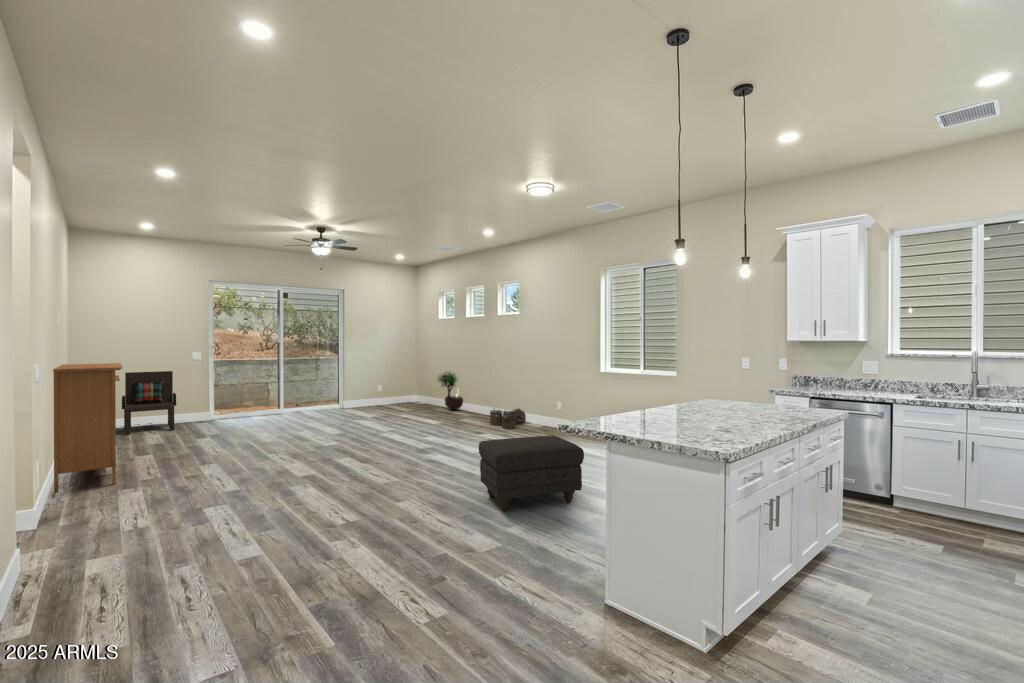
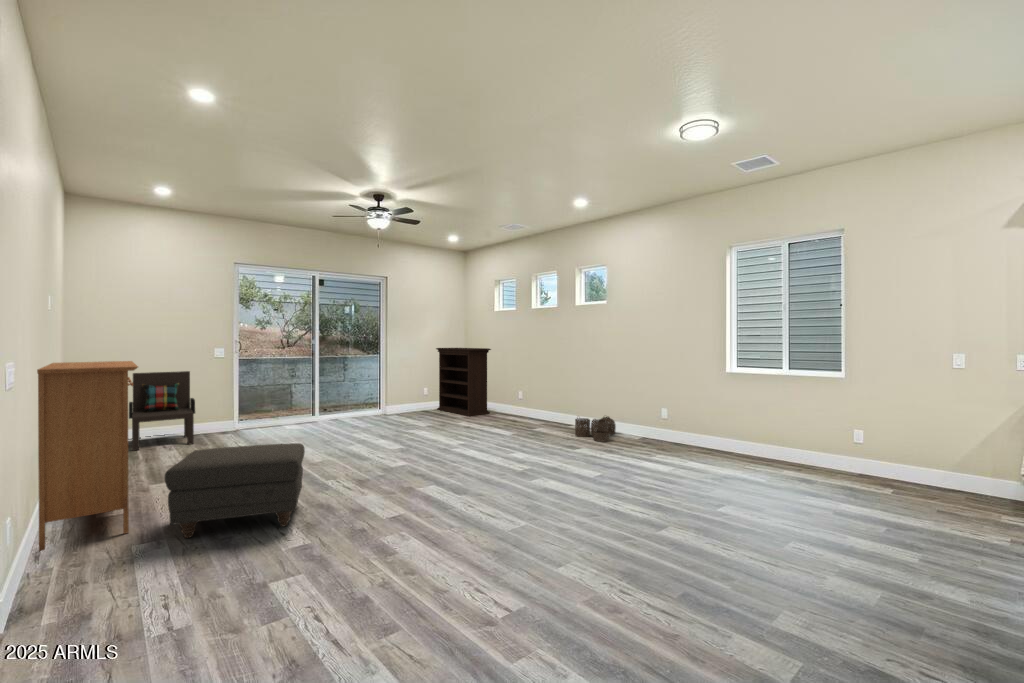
bookshelf: none [389,351,435,410] -> present [436,348,491,416]
potted tree: present [439,371,463,410] -> none [495,368,527,417]
ottoman: present [479,436,584,511] -> present [165,443,305,538]

